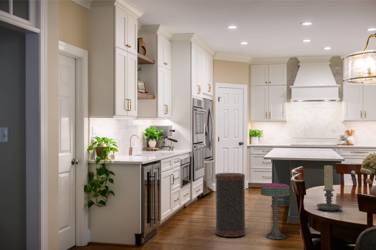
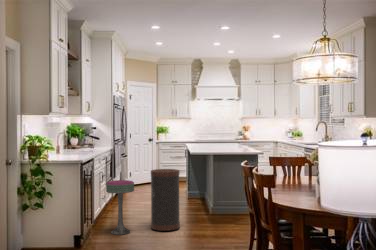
candle holder: present [316,165,342,211] -> none [284,160,306,201]
bar stool: present [261,183,290,239] -> present [106,180,134,235]

